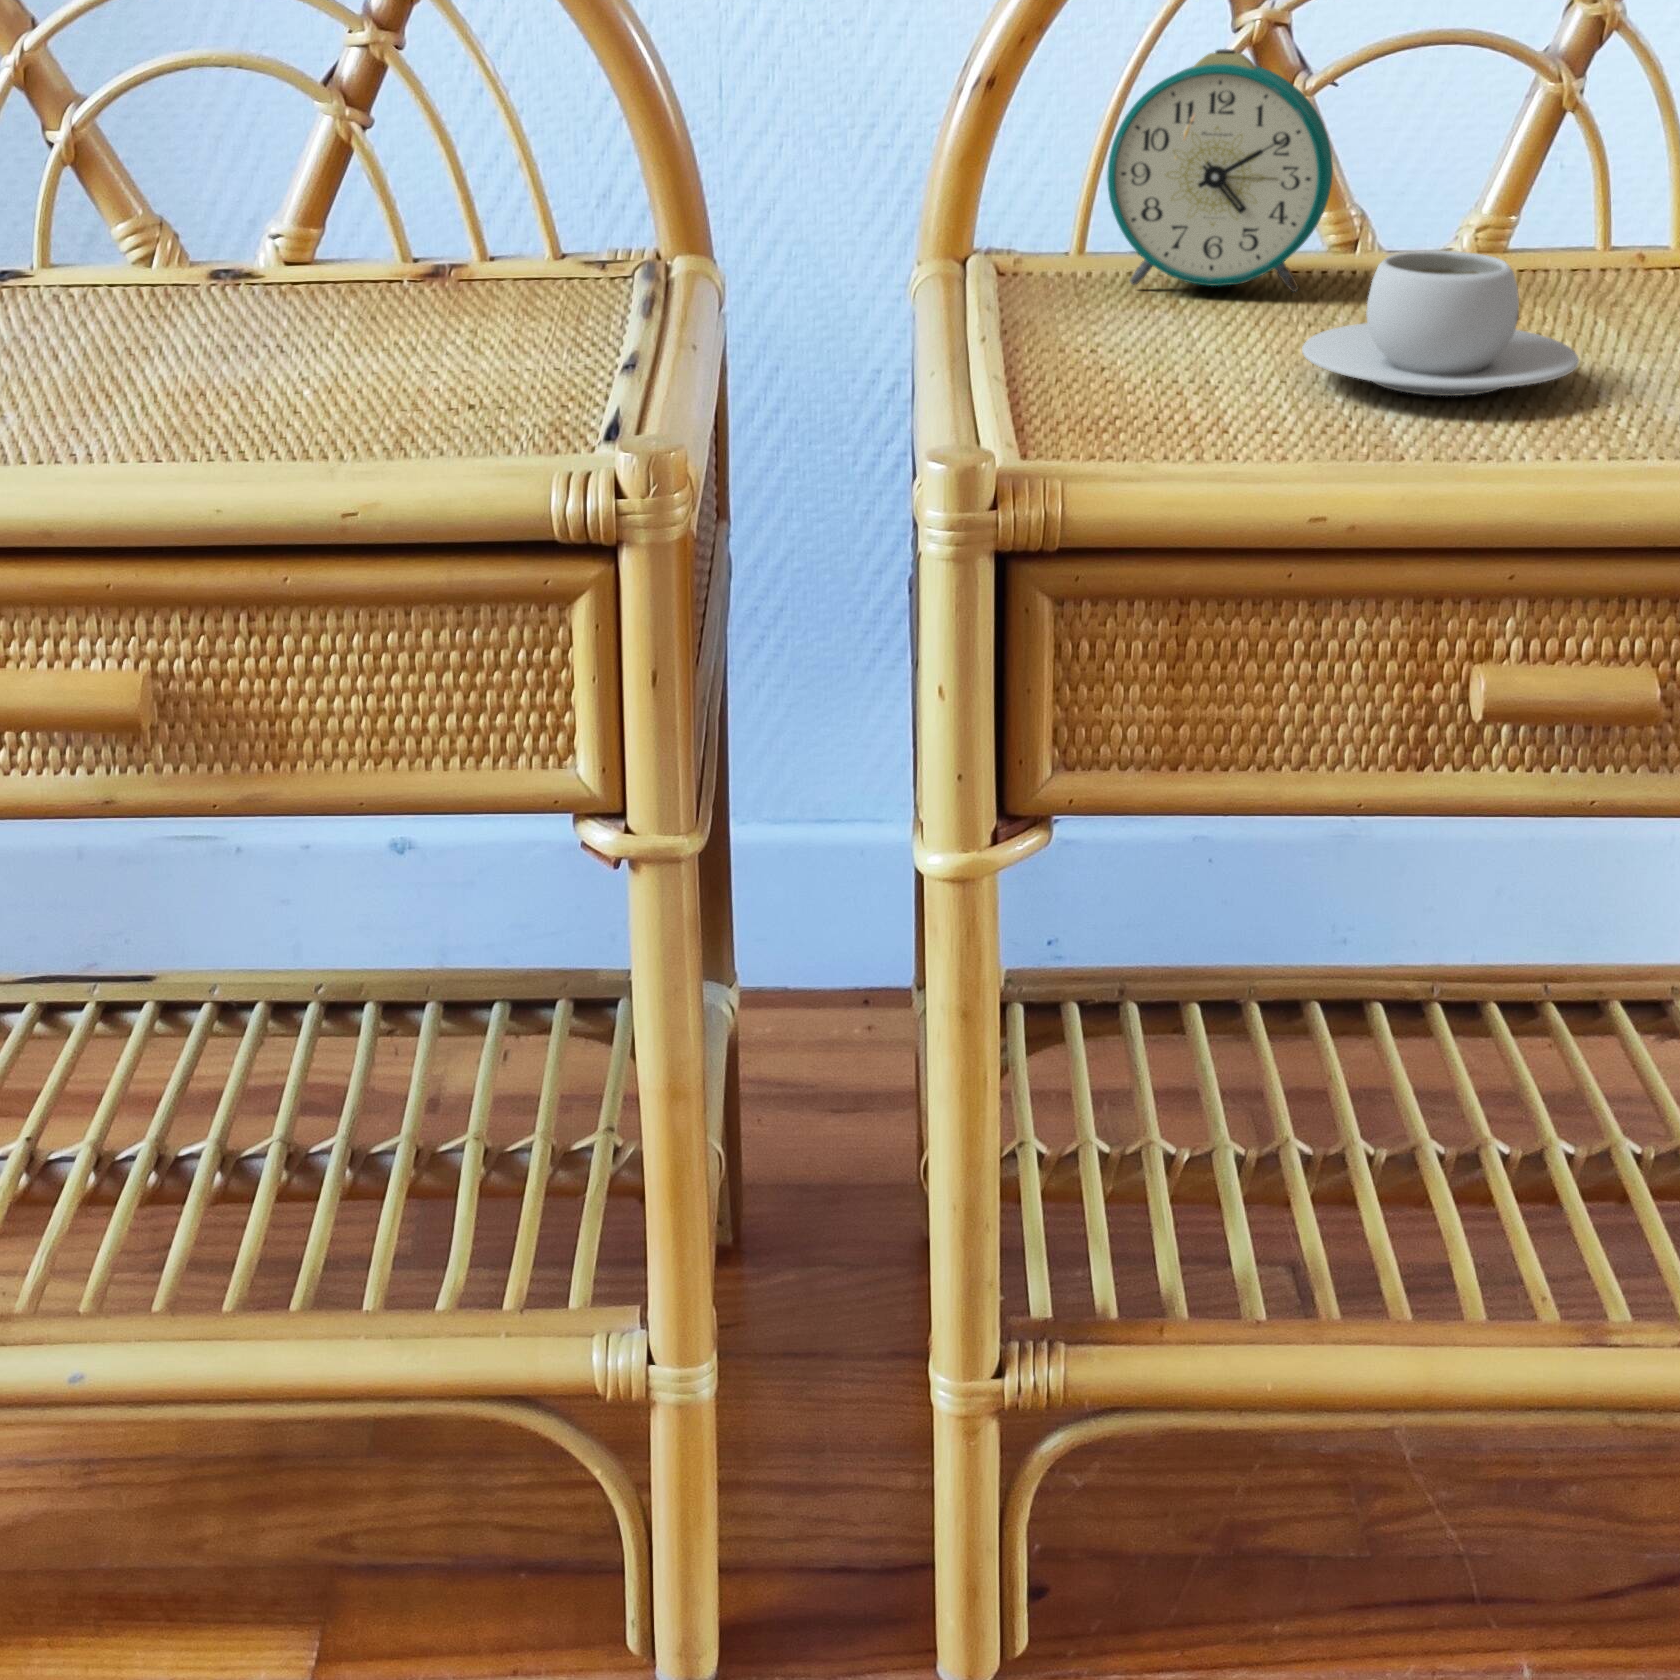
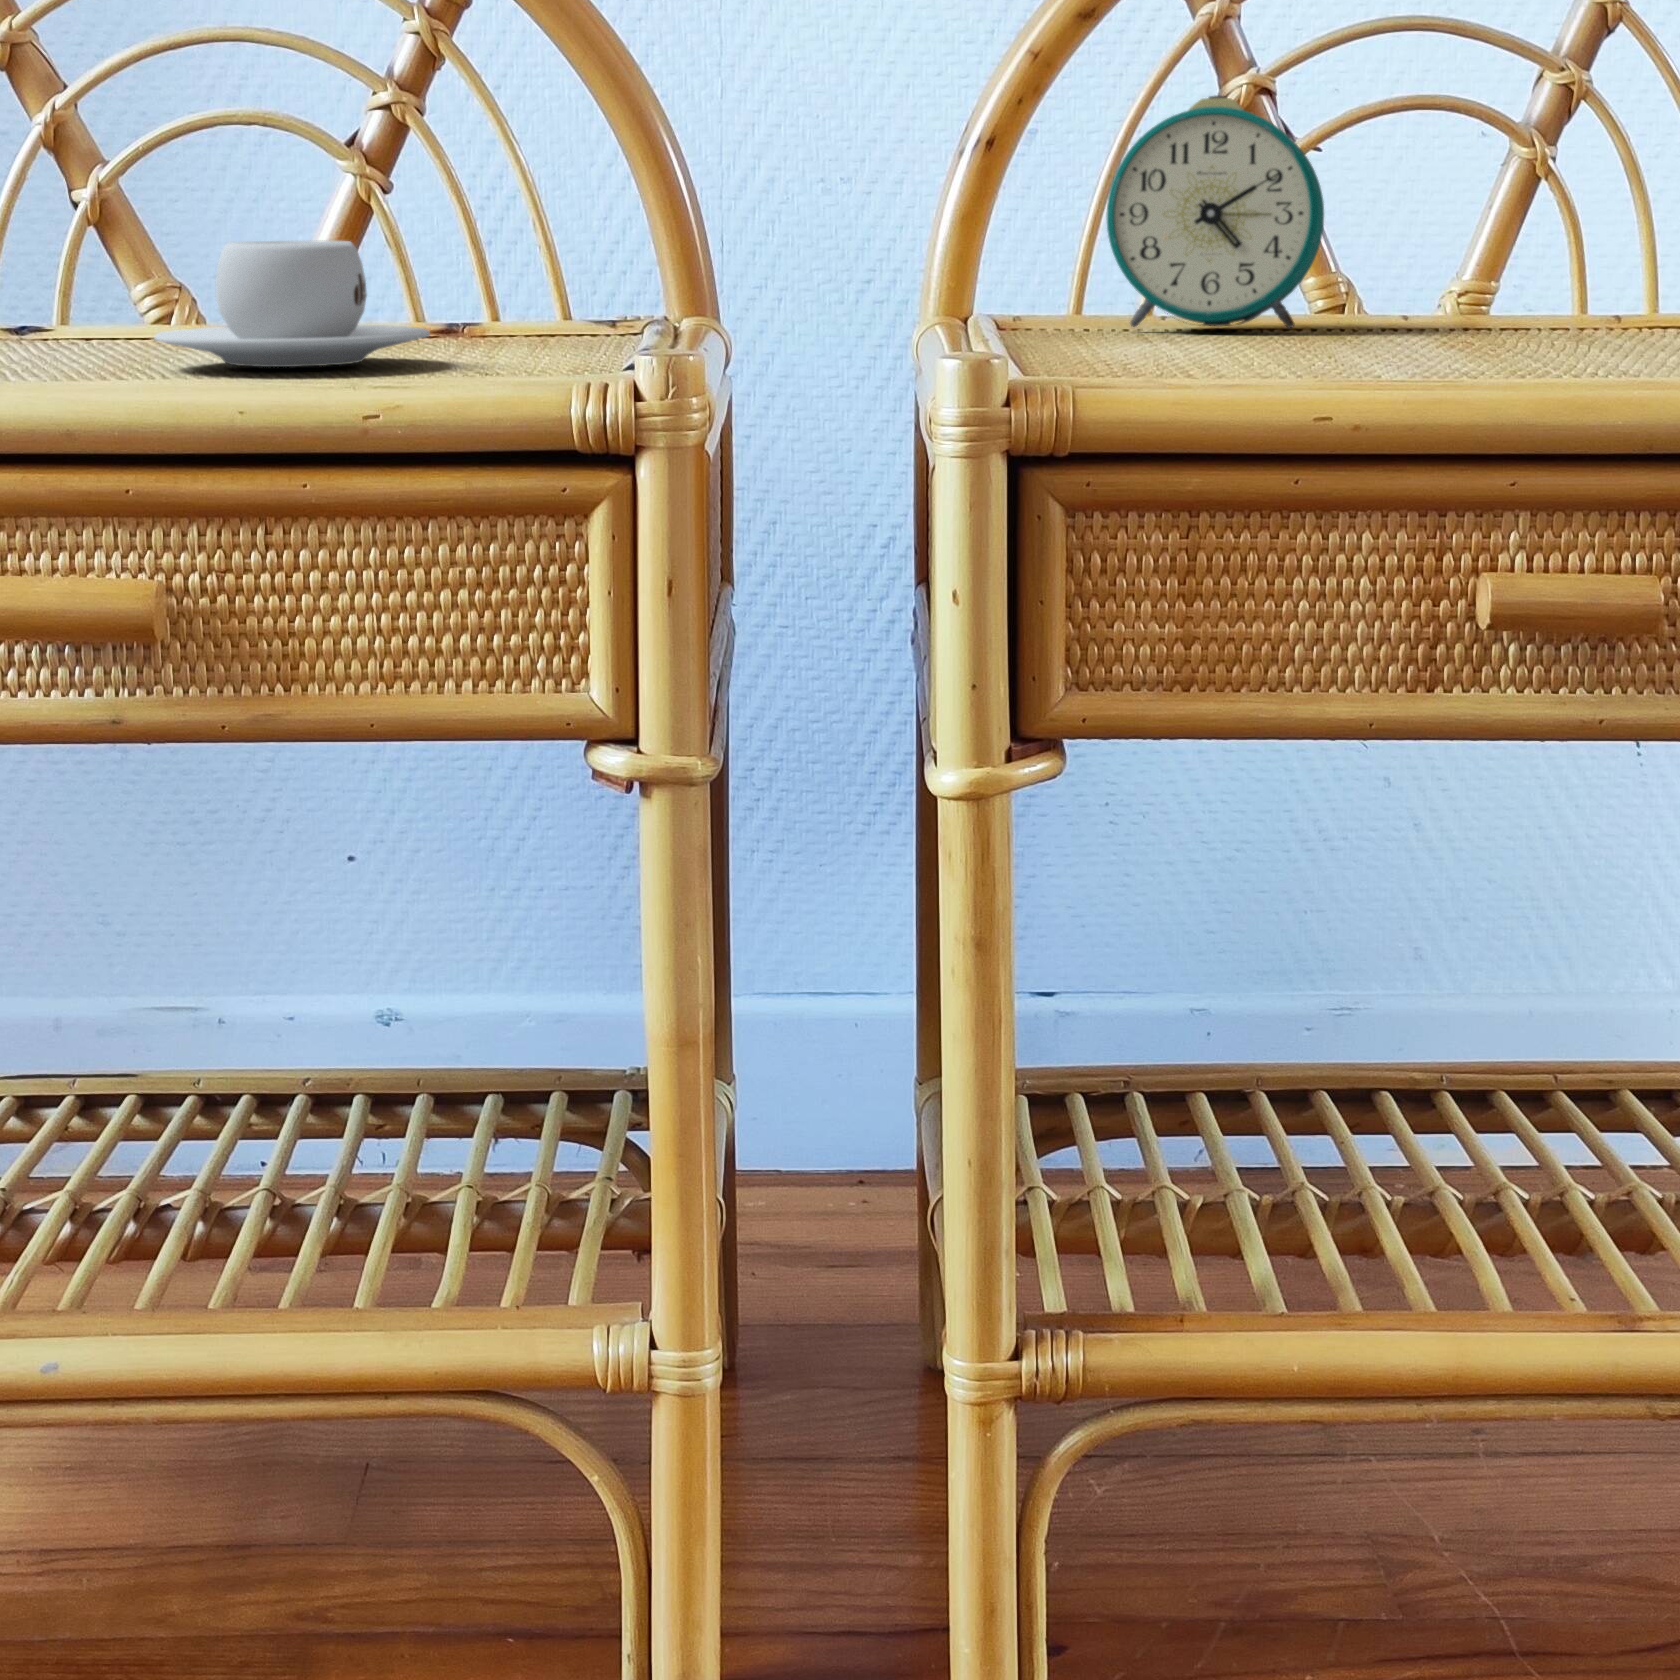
teacup: present [1302,251,1579,396] -> present [154,240,430,367]

